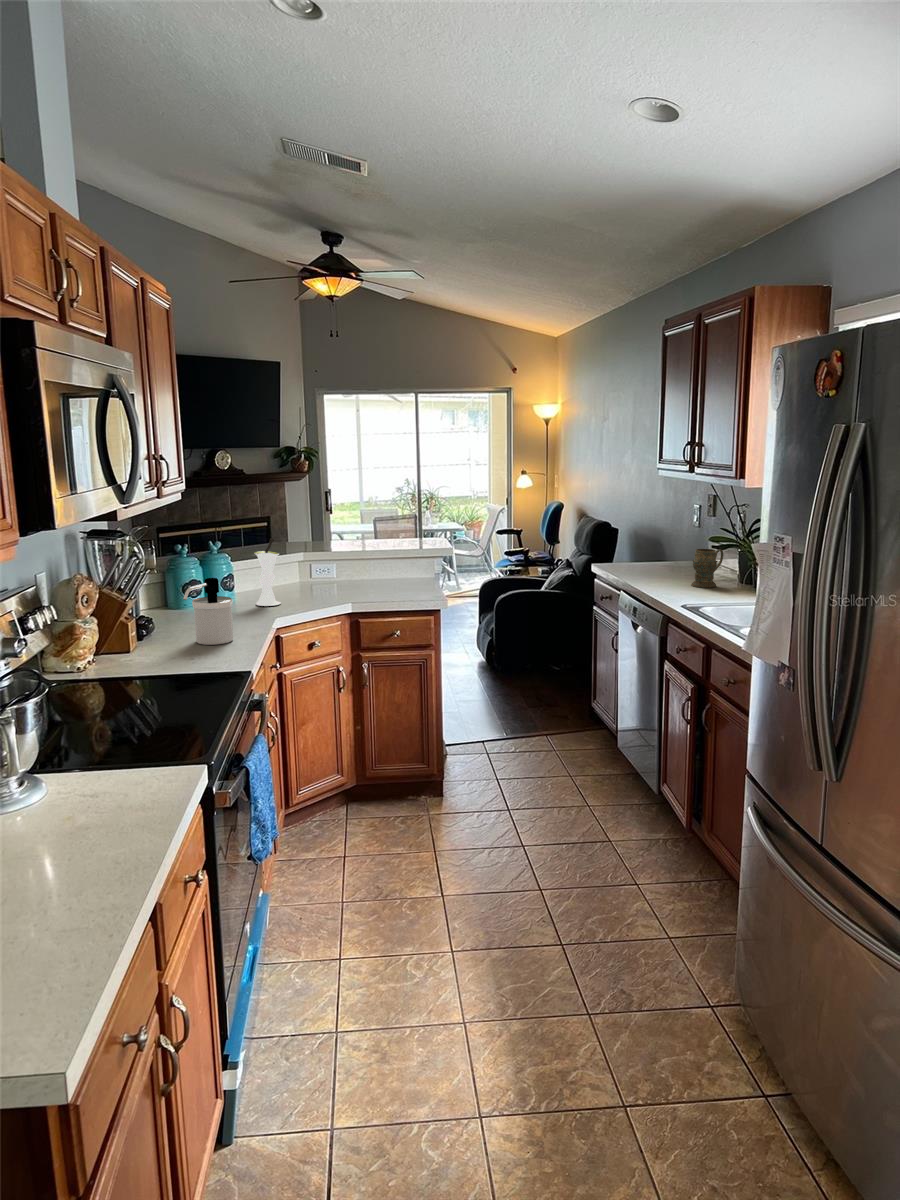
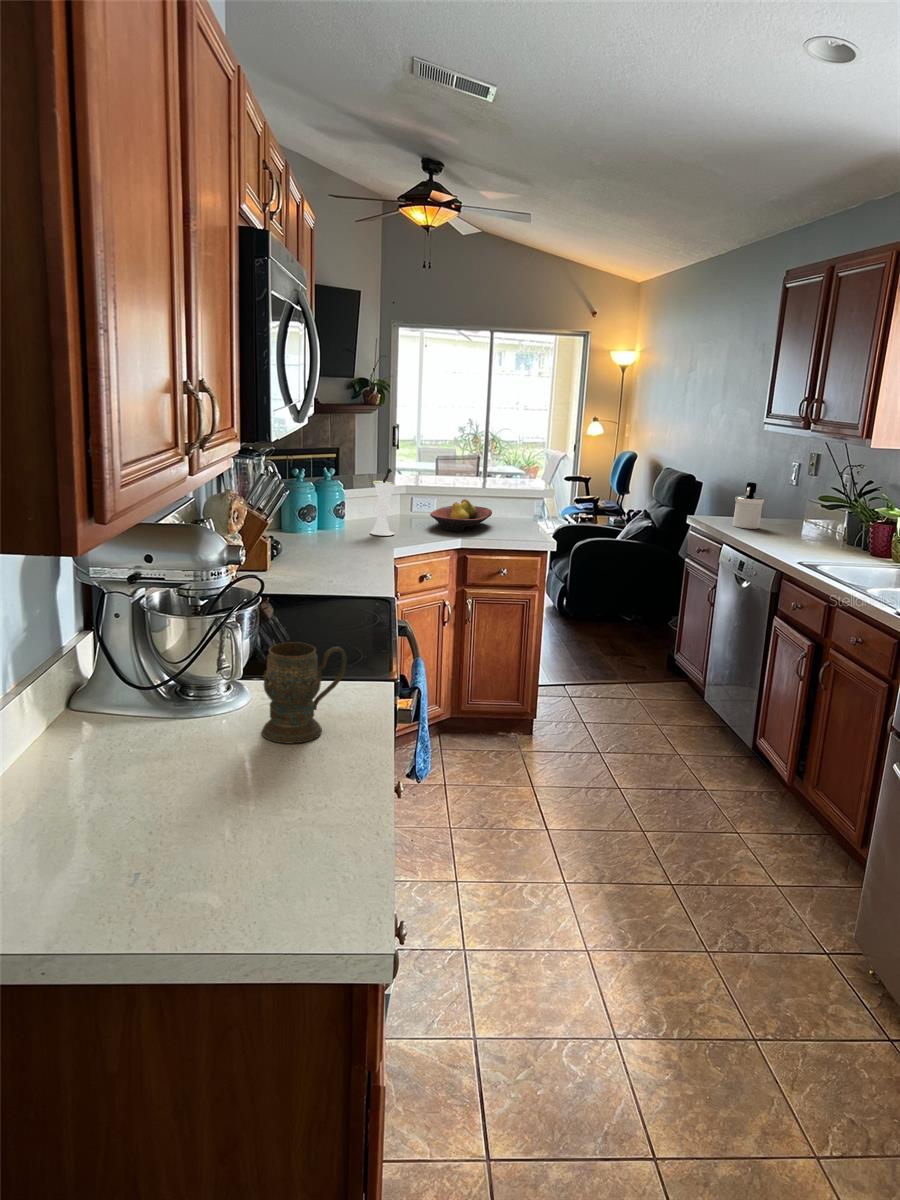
mug: present [691,549,723,588] -> present [262,642,347,743]
fruit bowl: none [320,563,386,597] -> present [430,499,492,532]
soap dispenser: present [183,578,233,645] -> present [733,482,764,529]

